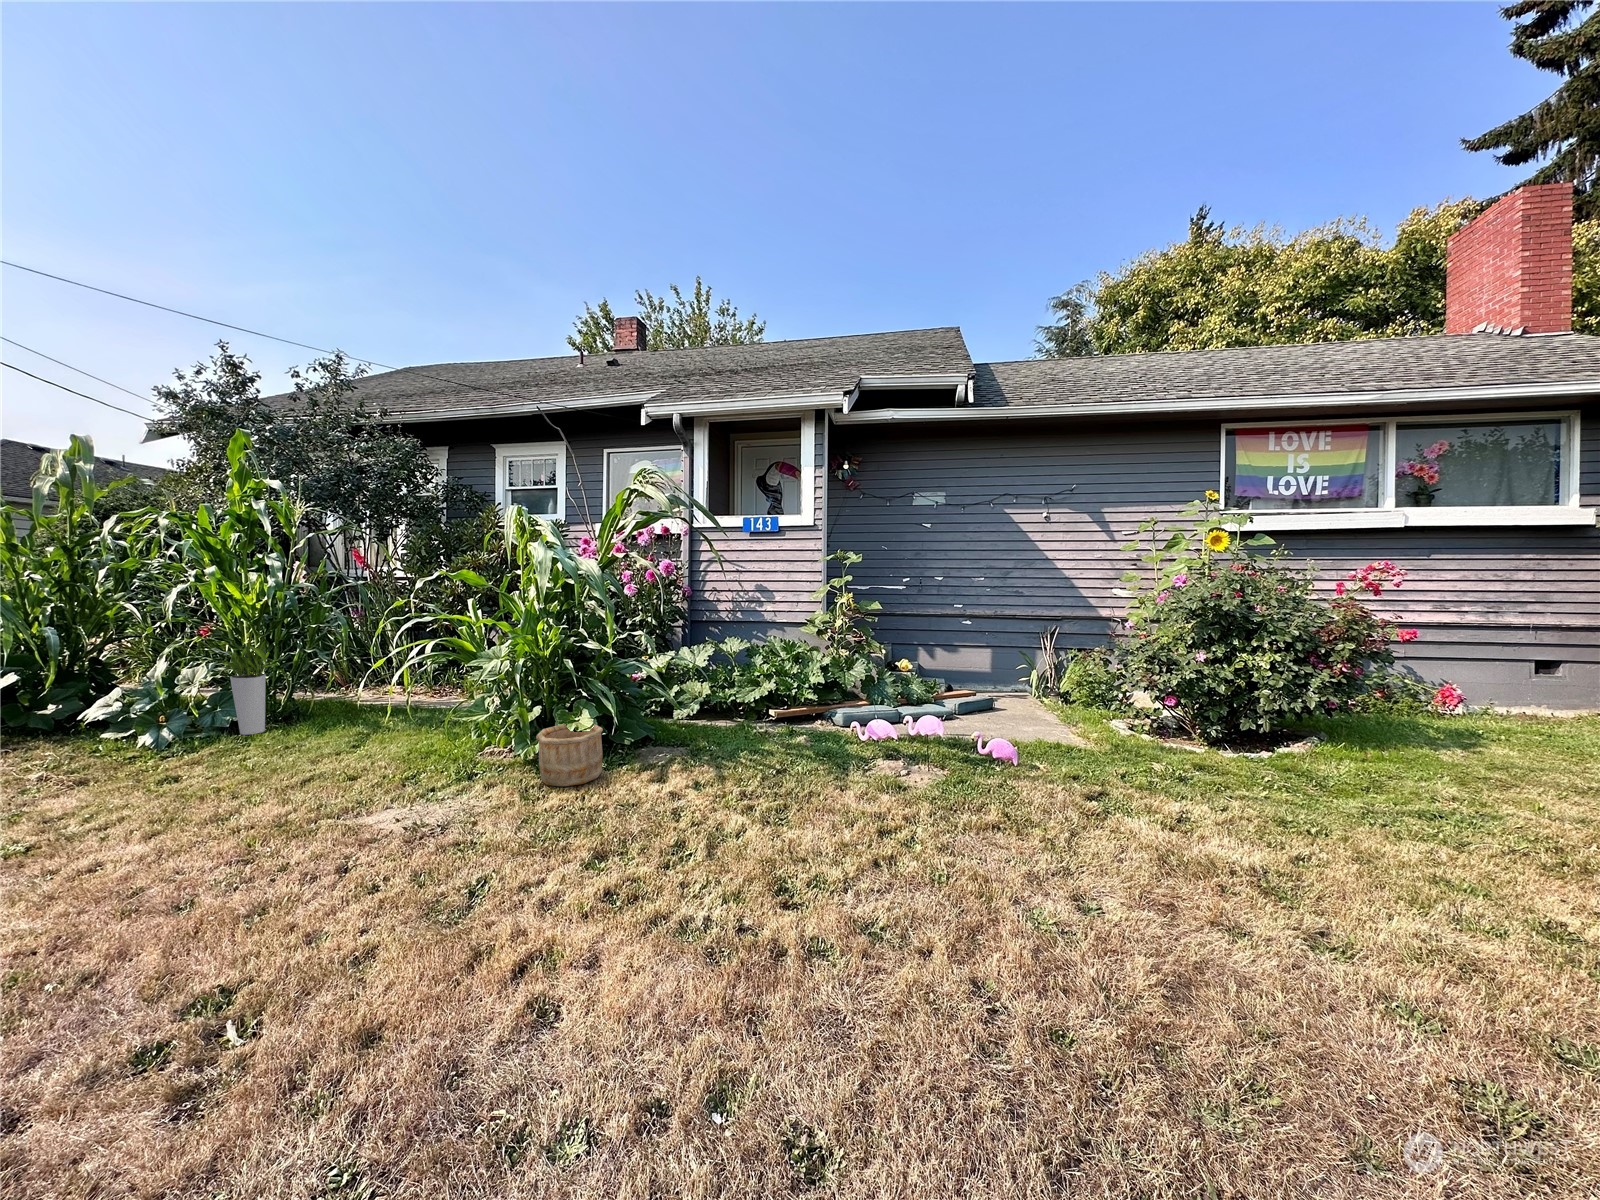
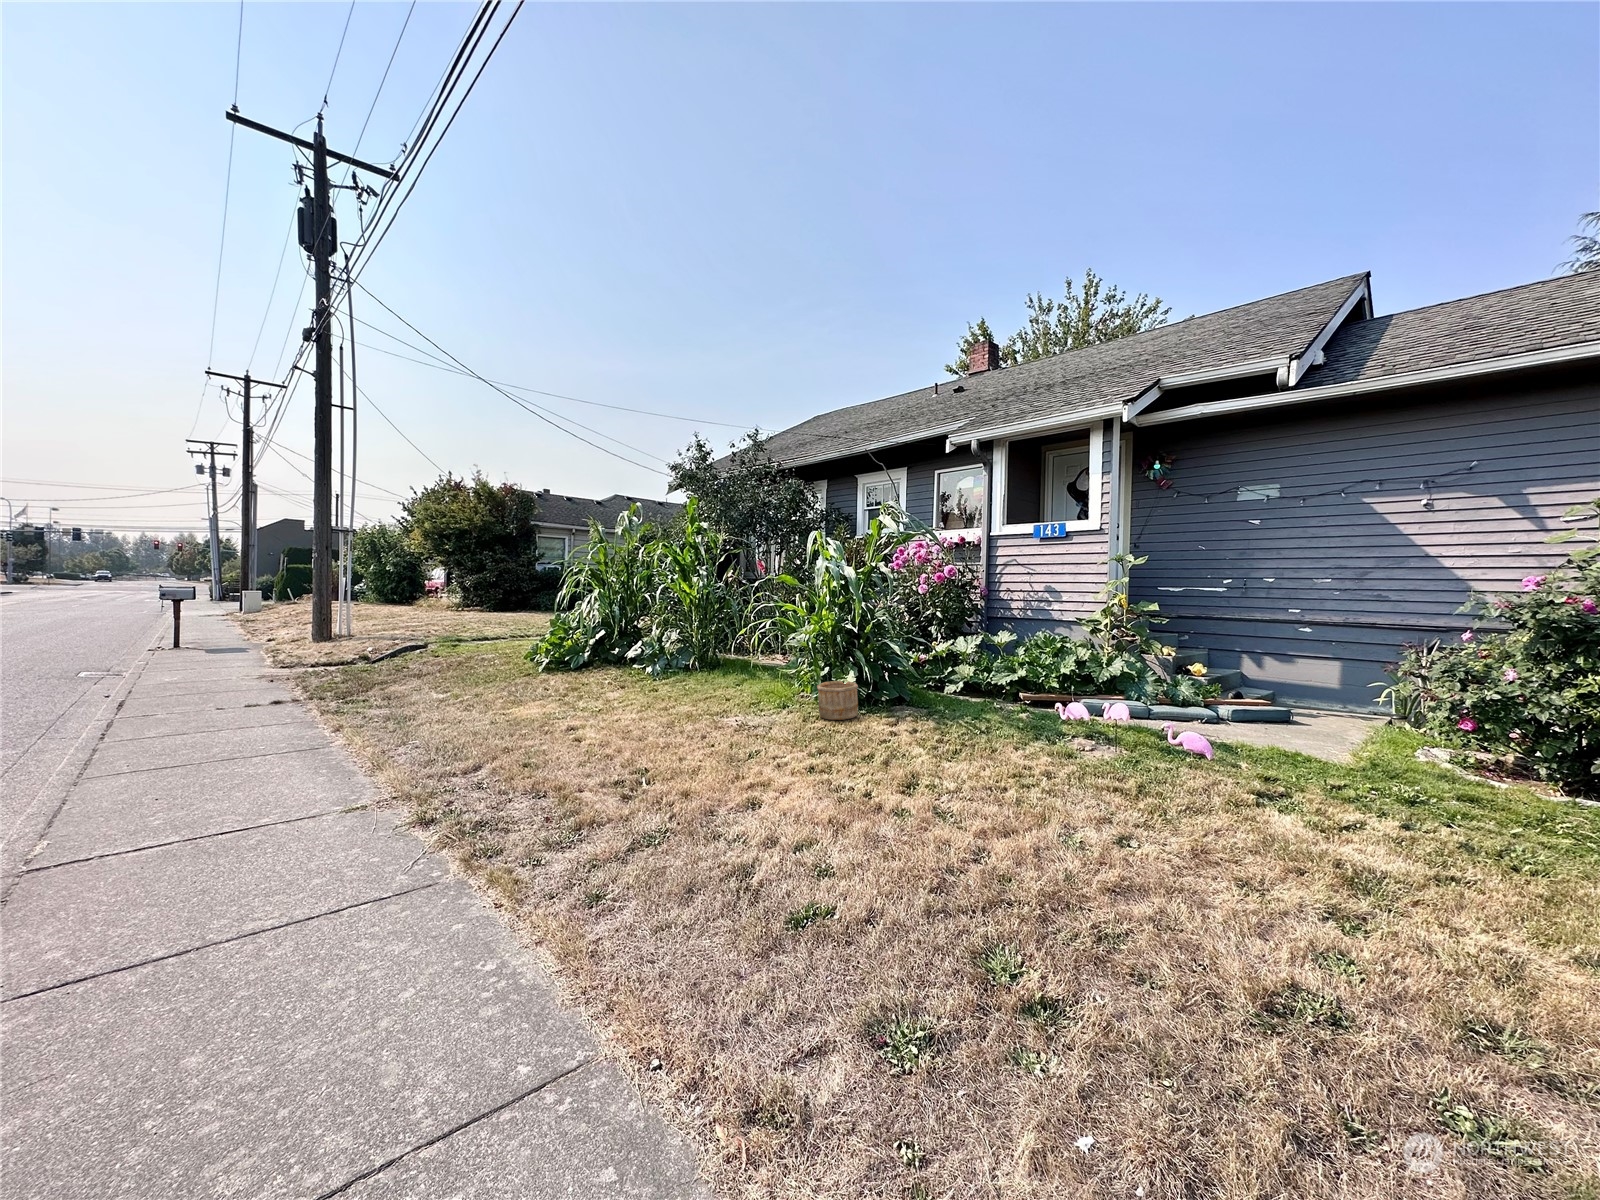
planter: present [225,641,273,735] -> none [680,620,704,675]

